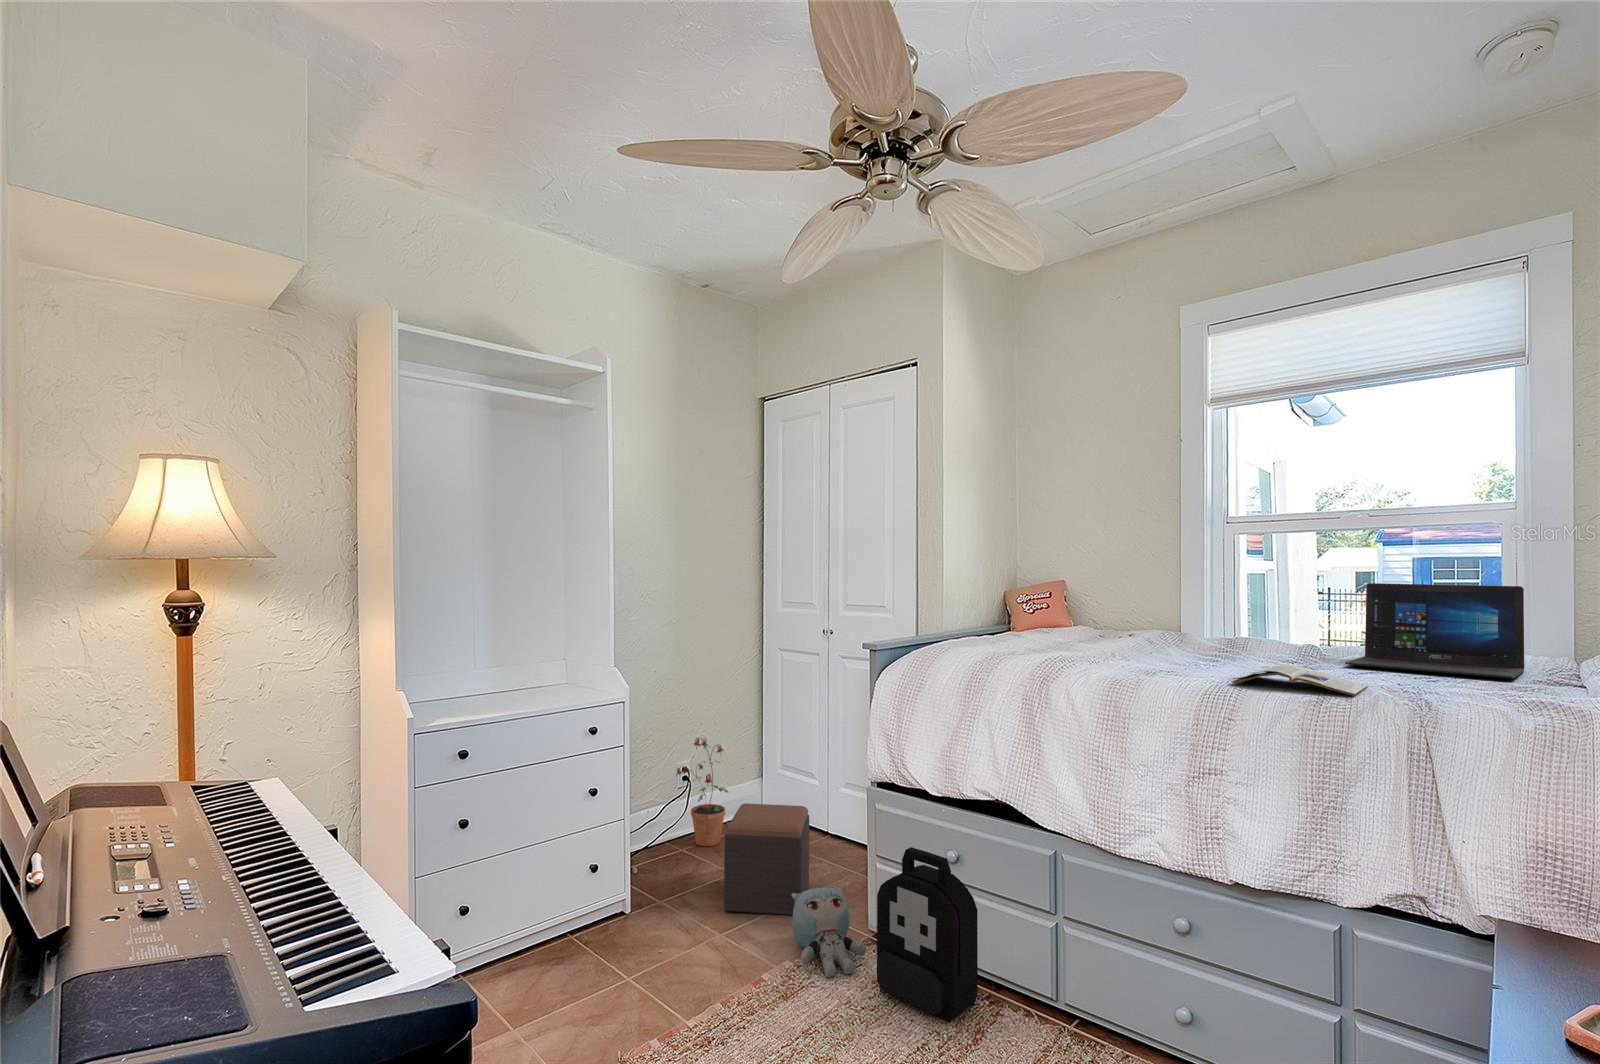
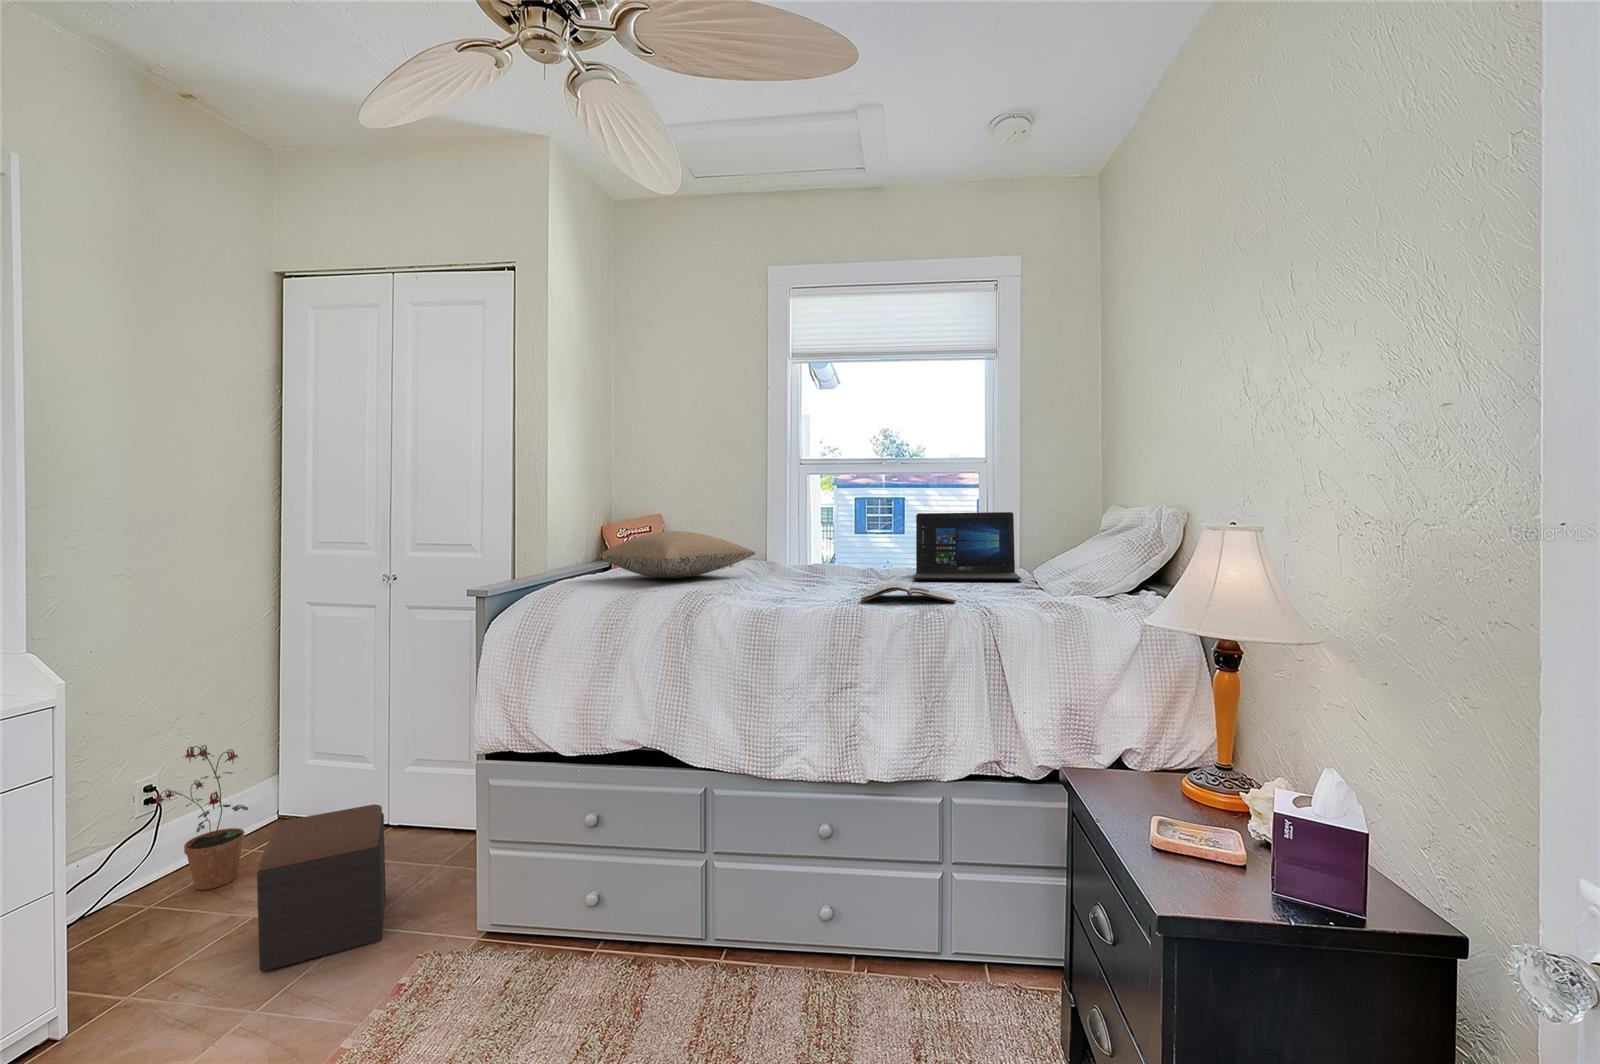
pillow: none [994,594,1153,640] -> present [602,531,755,578]
backpack: present [877,847,978,1022] -> none [504,825,626,1006]
plush toy: present [792,888,866,977] -> none [374,893,484,1010]

